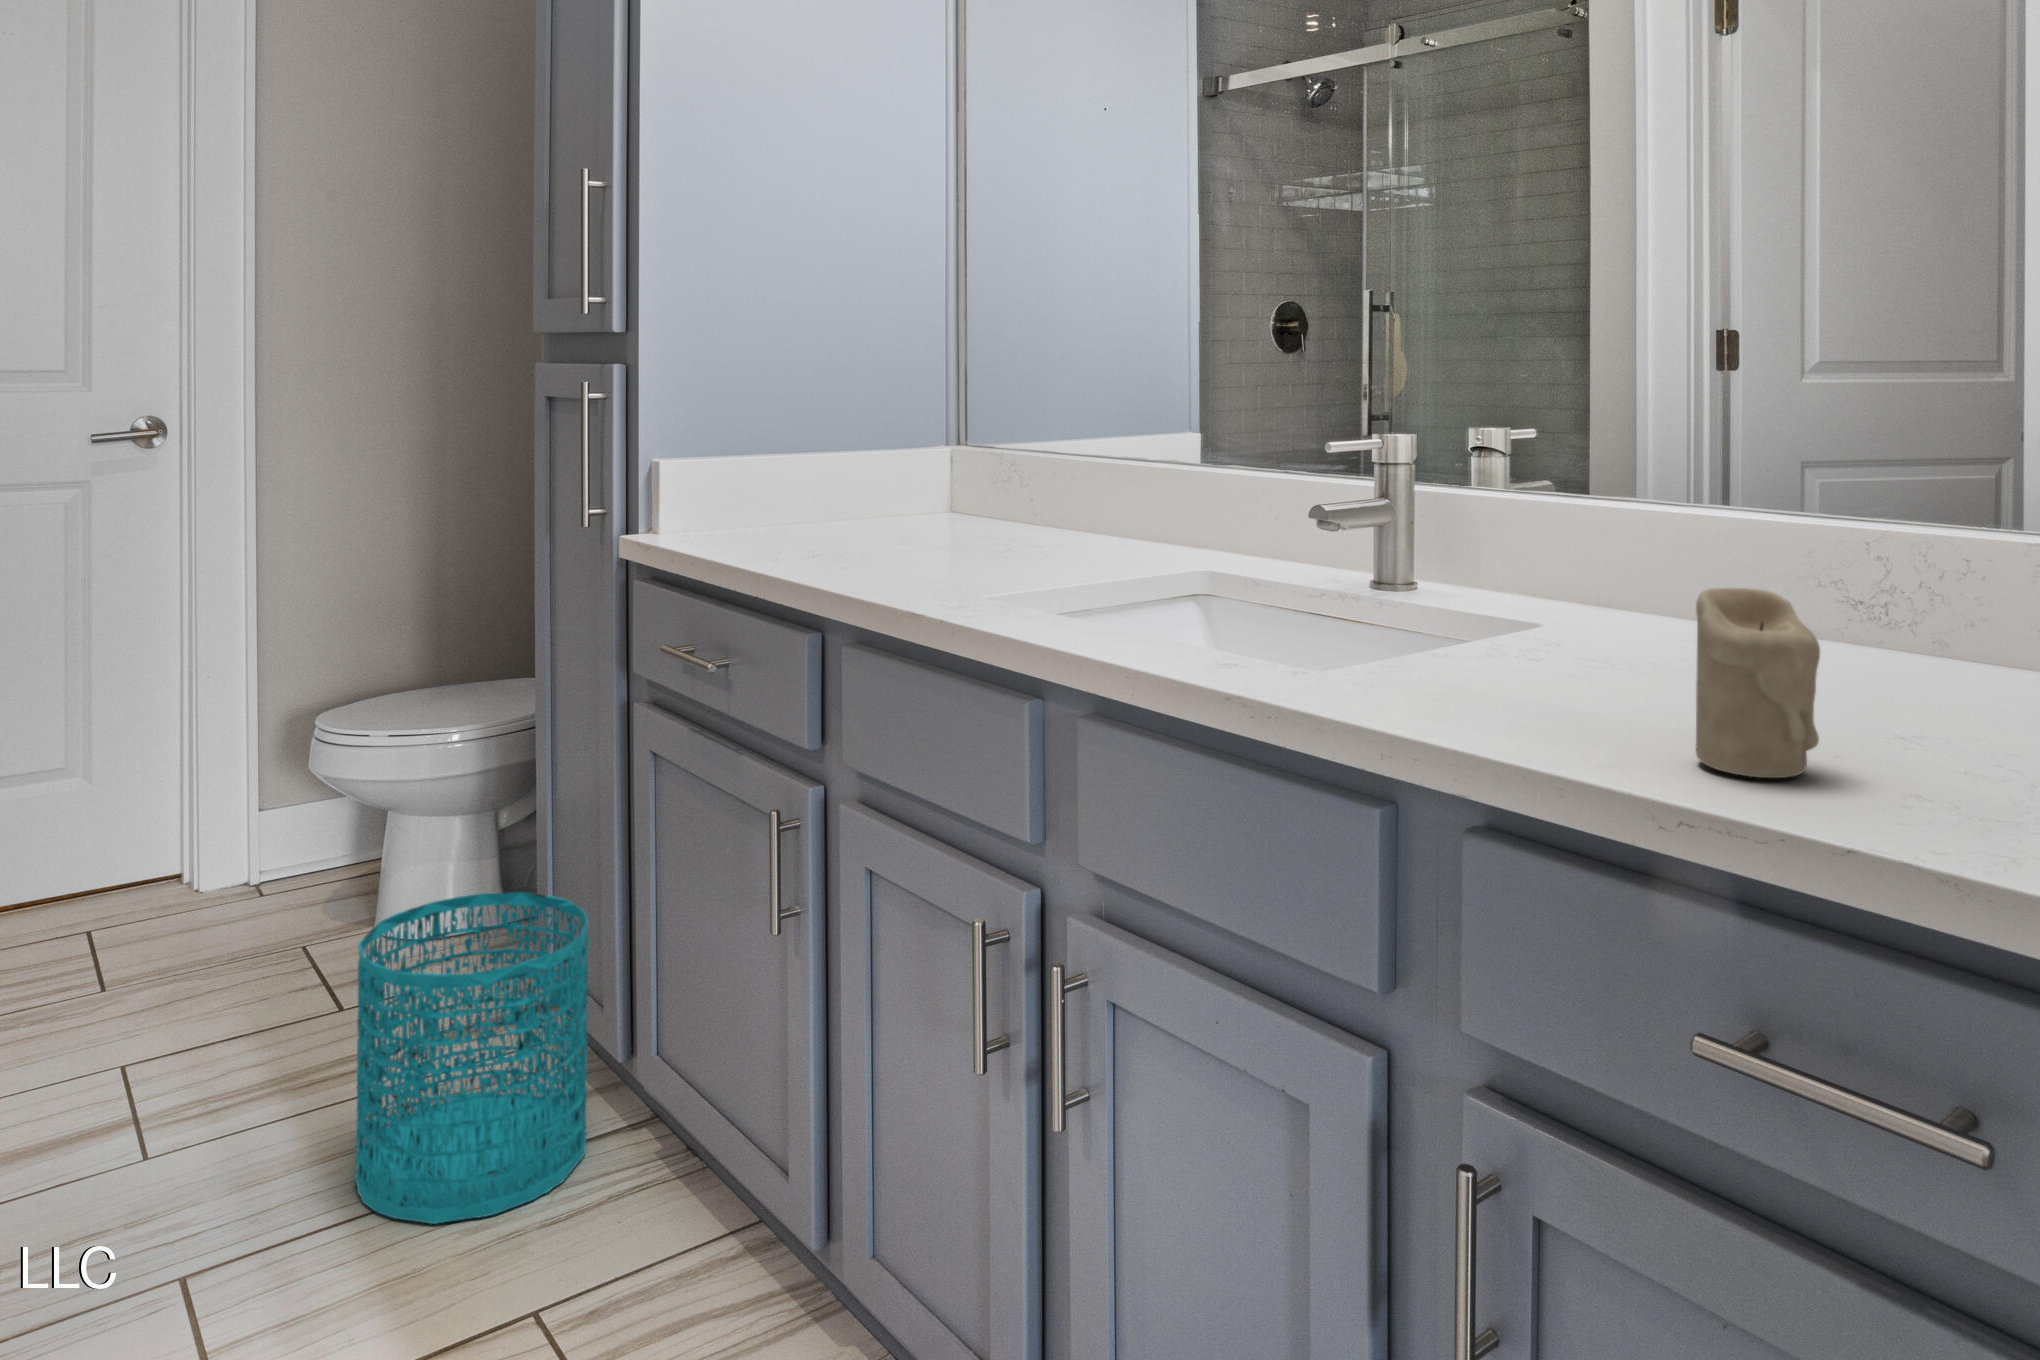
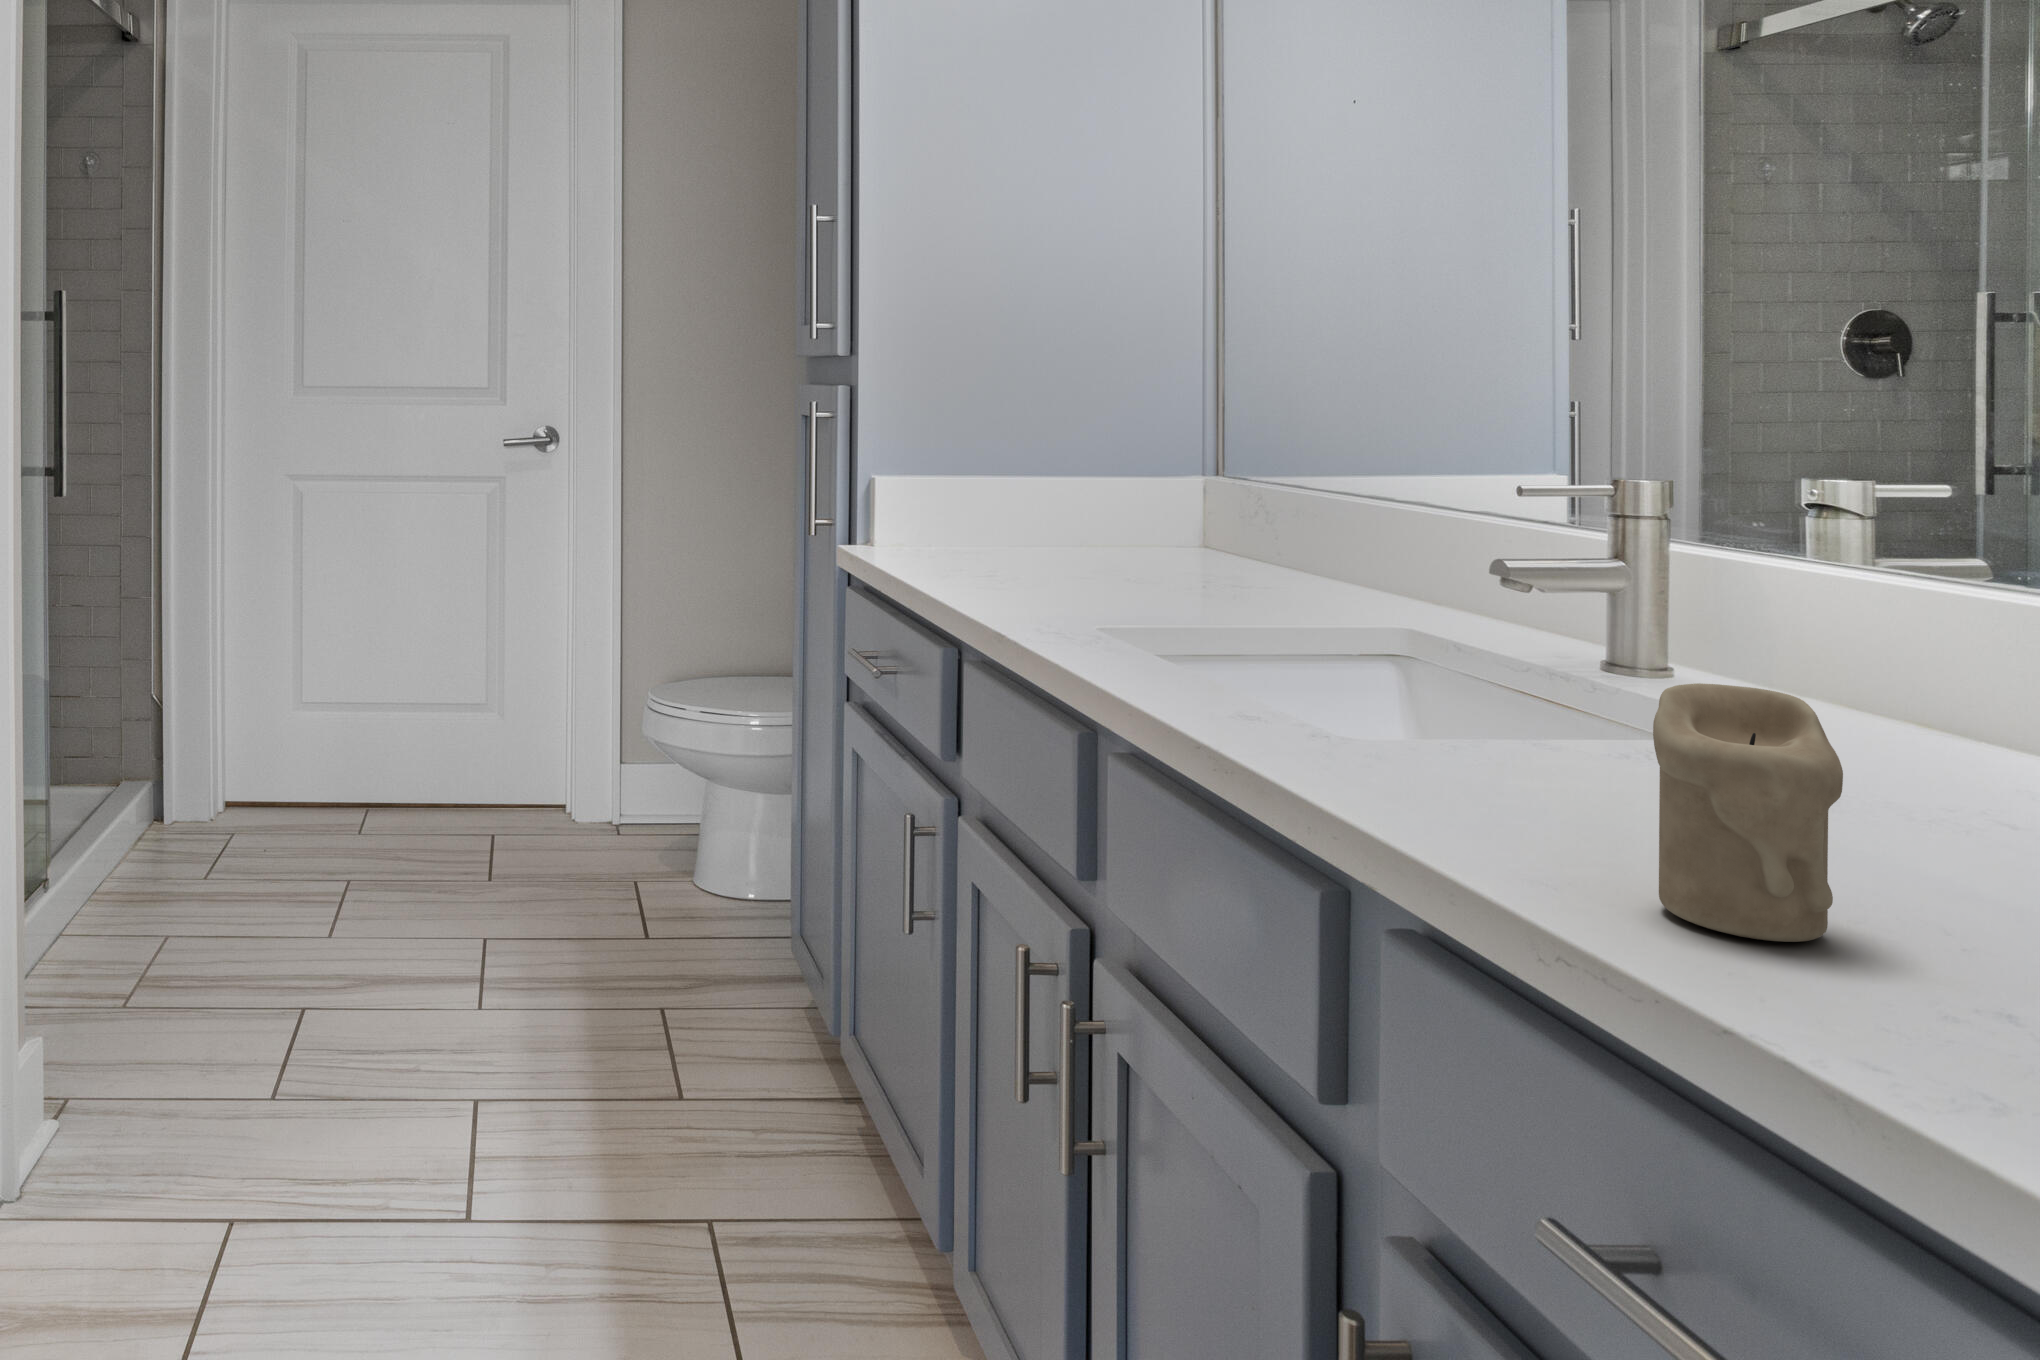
wastebasket: present [355,892,589,1224] -> none [610,852,803,1135]

